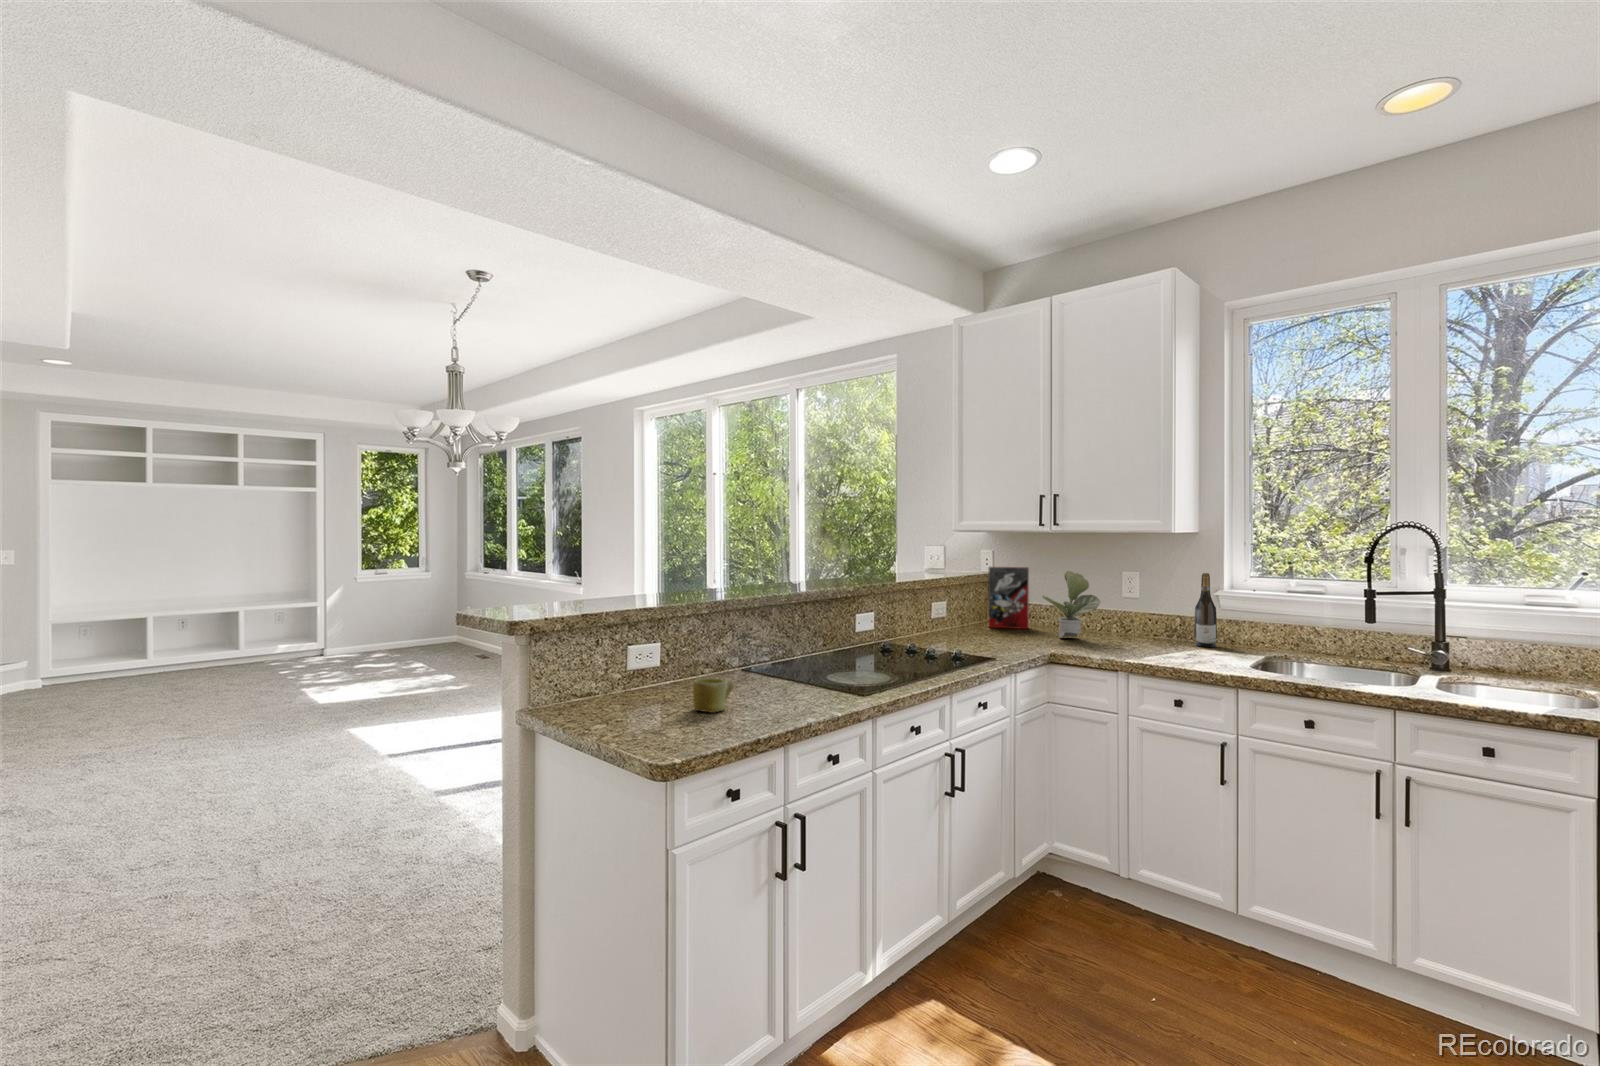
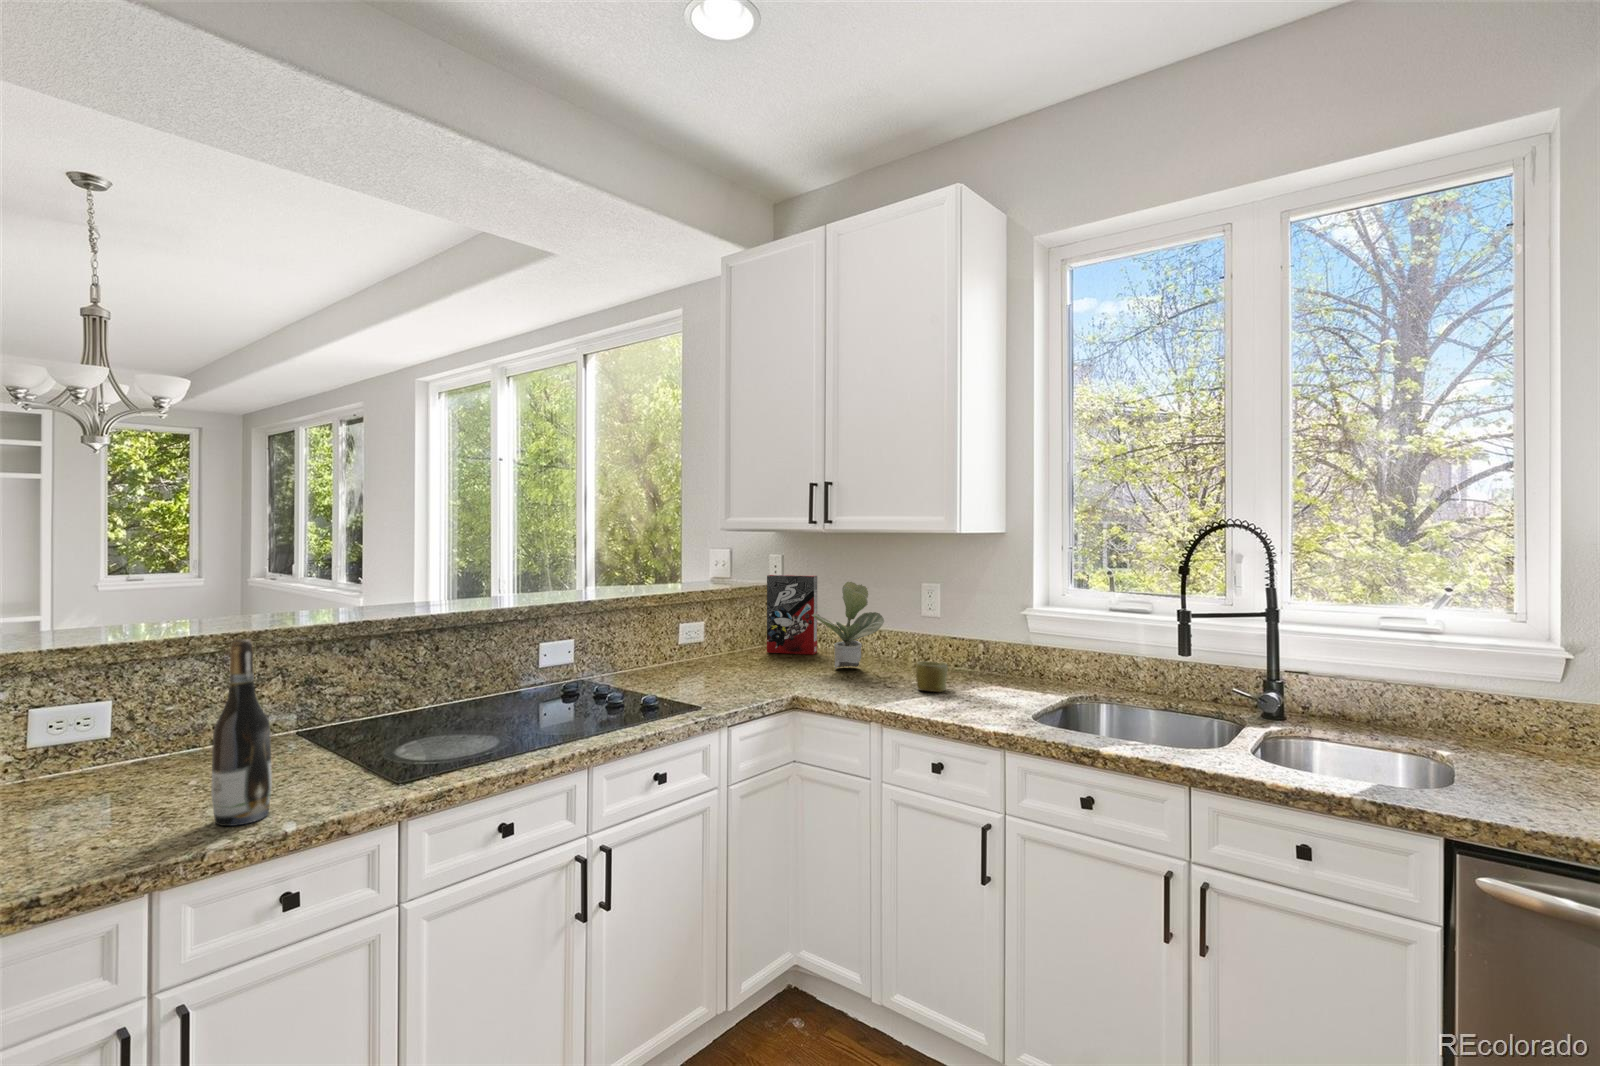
wine bottle: present [1194,573,1217,647] -> present [211,639,272,826]
mug: present [693,678,734,713] -> present [916,661,948,692]

